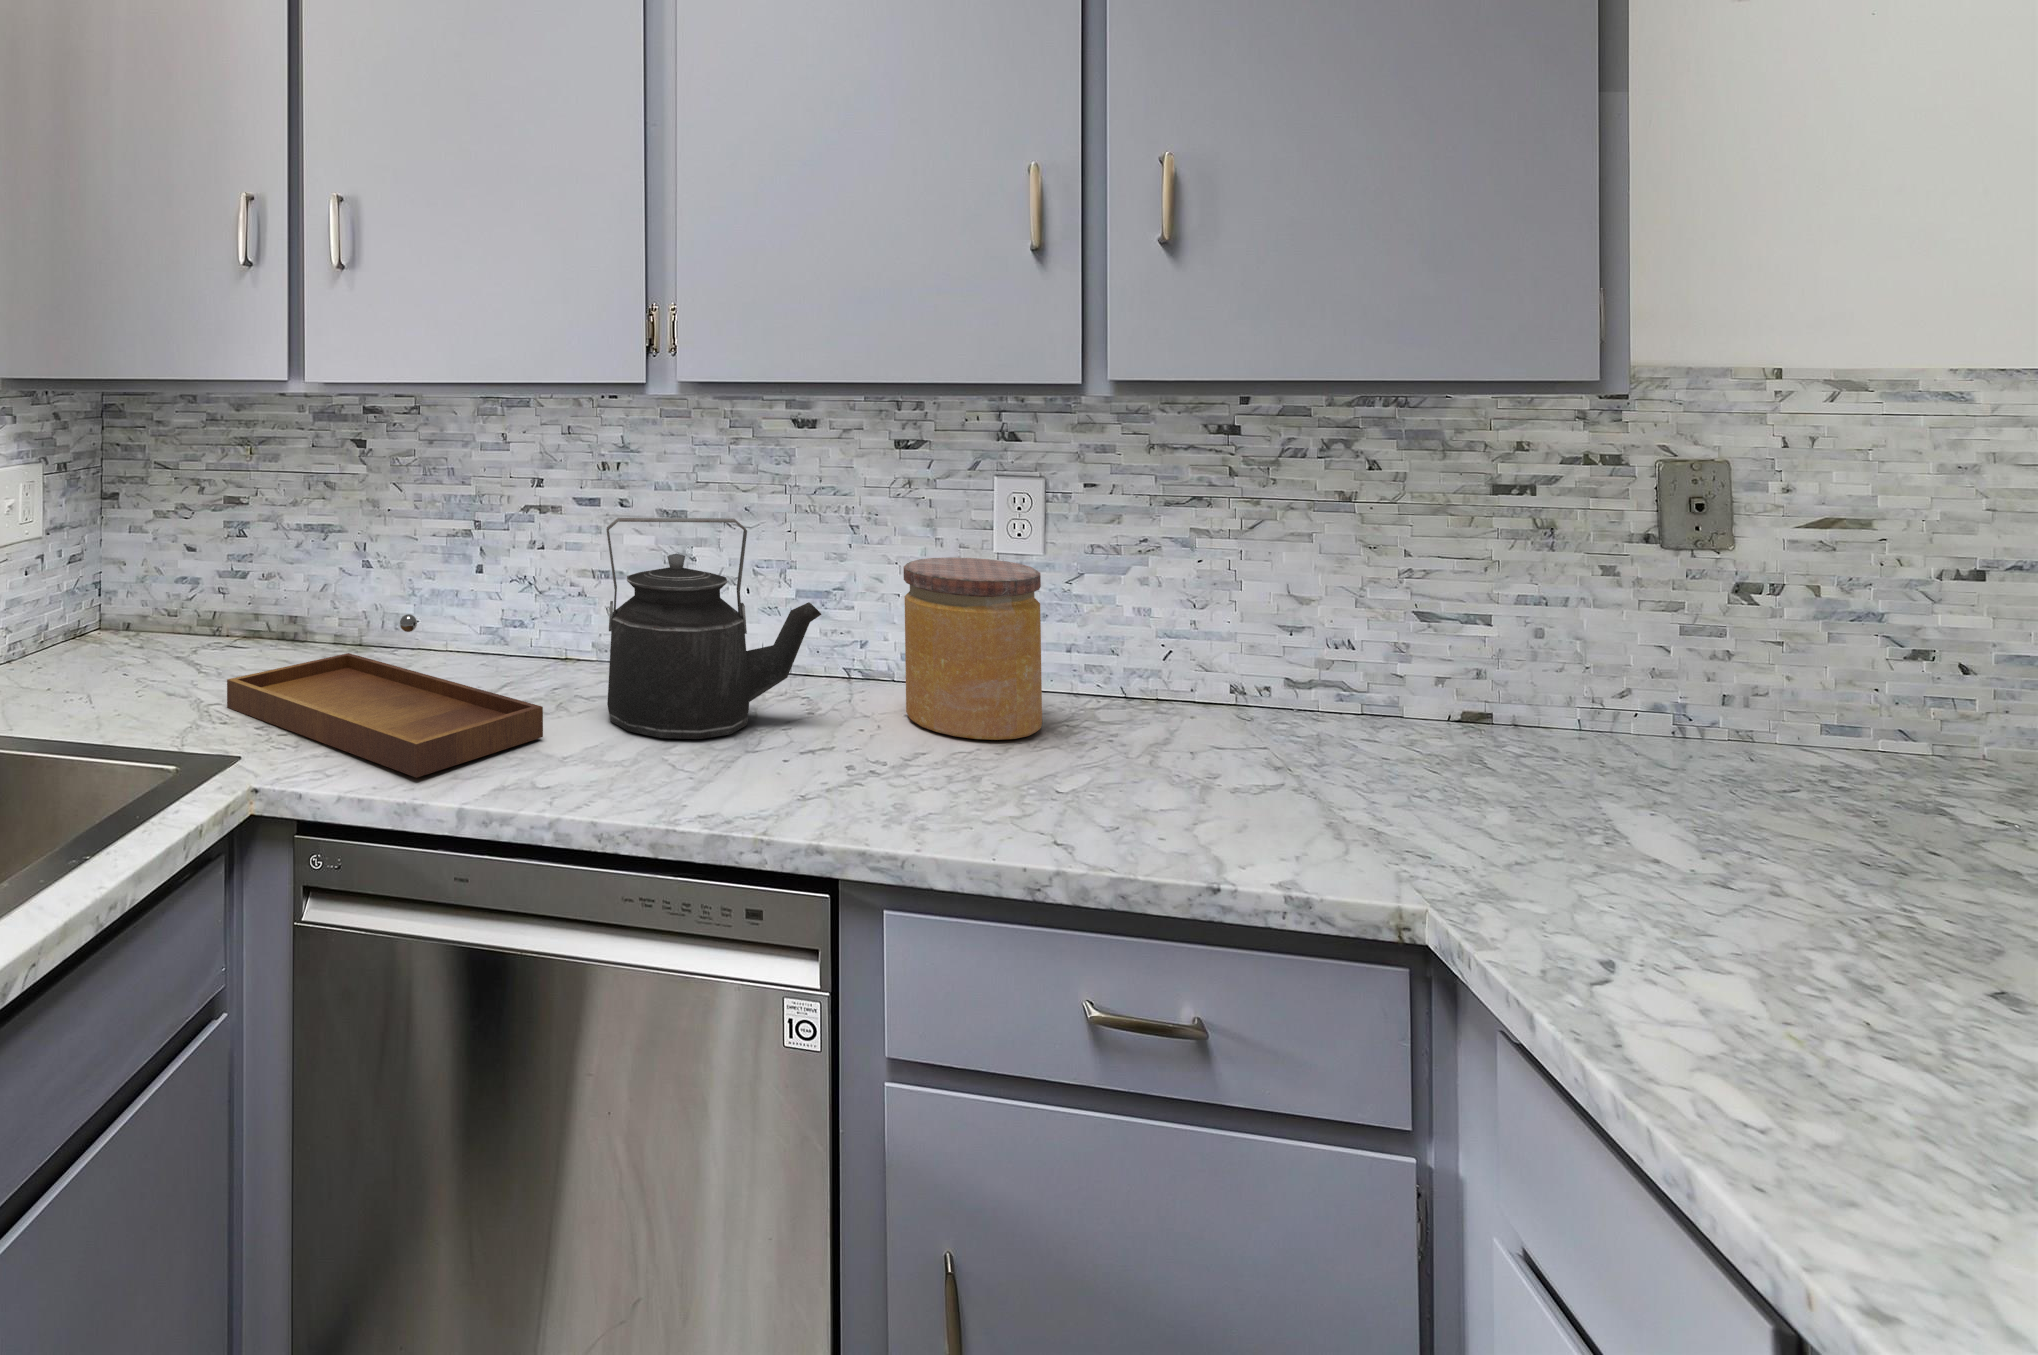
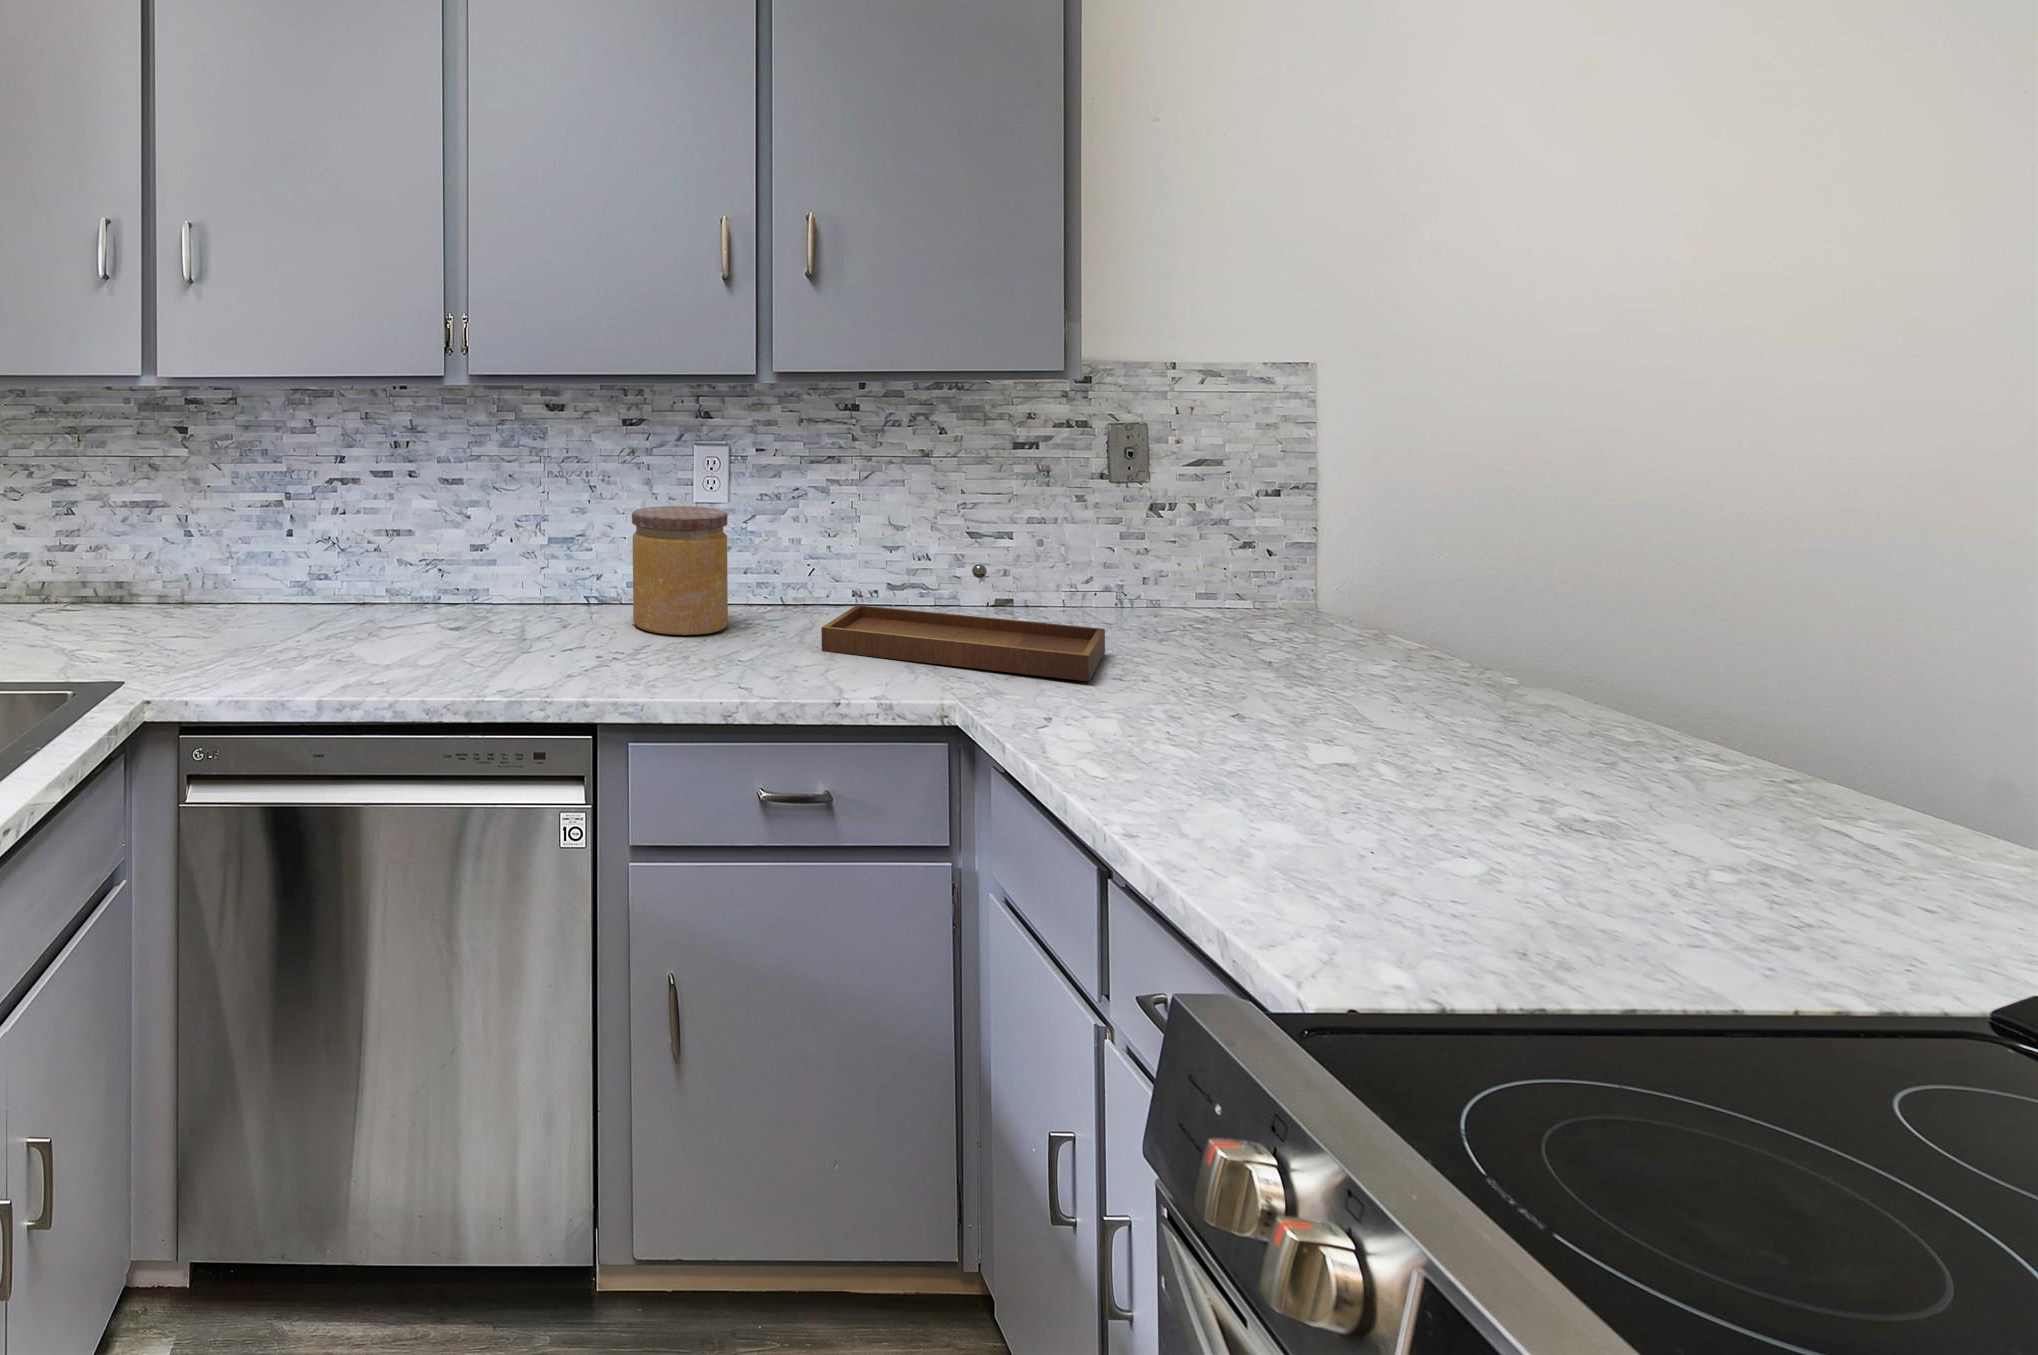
kettle: present [606,518,821,739] -> none [411,481,574,648]
tray: present [227,614,543,778] -> present [821,564,1105,681]

